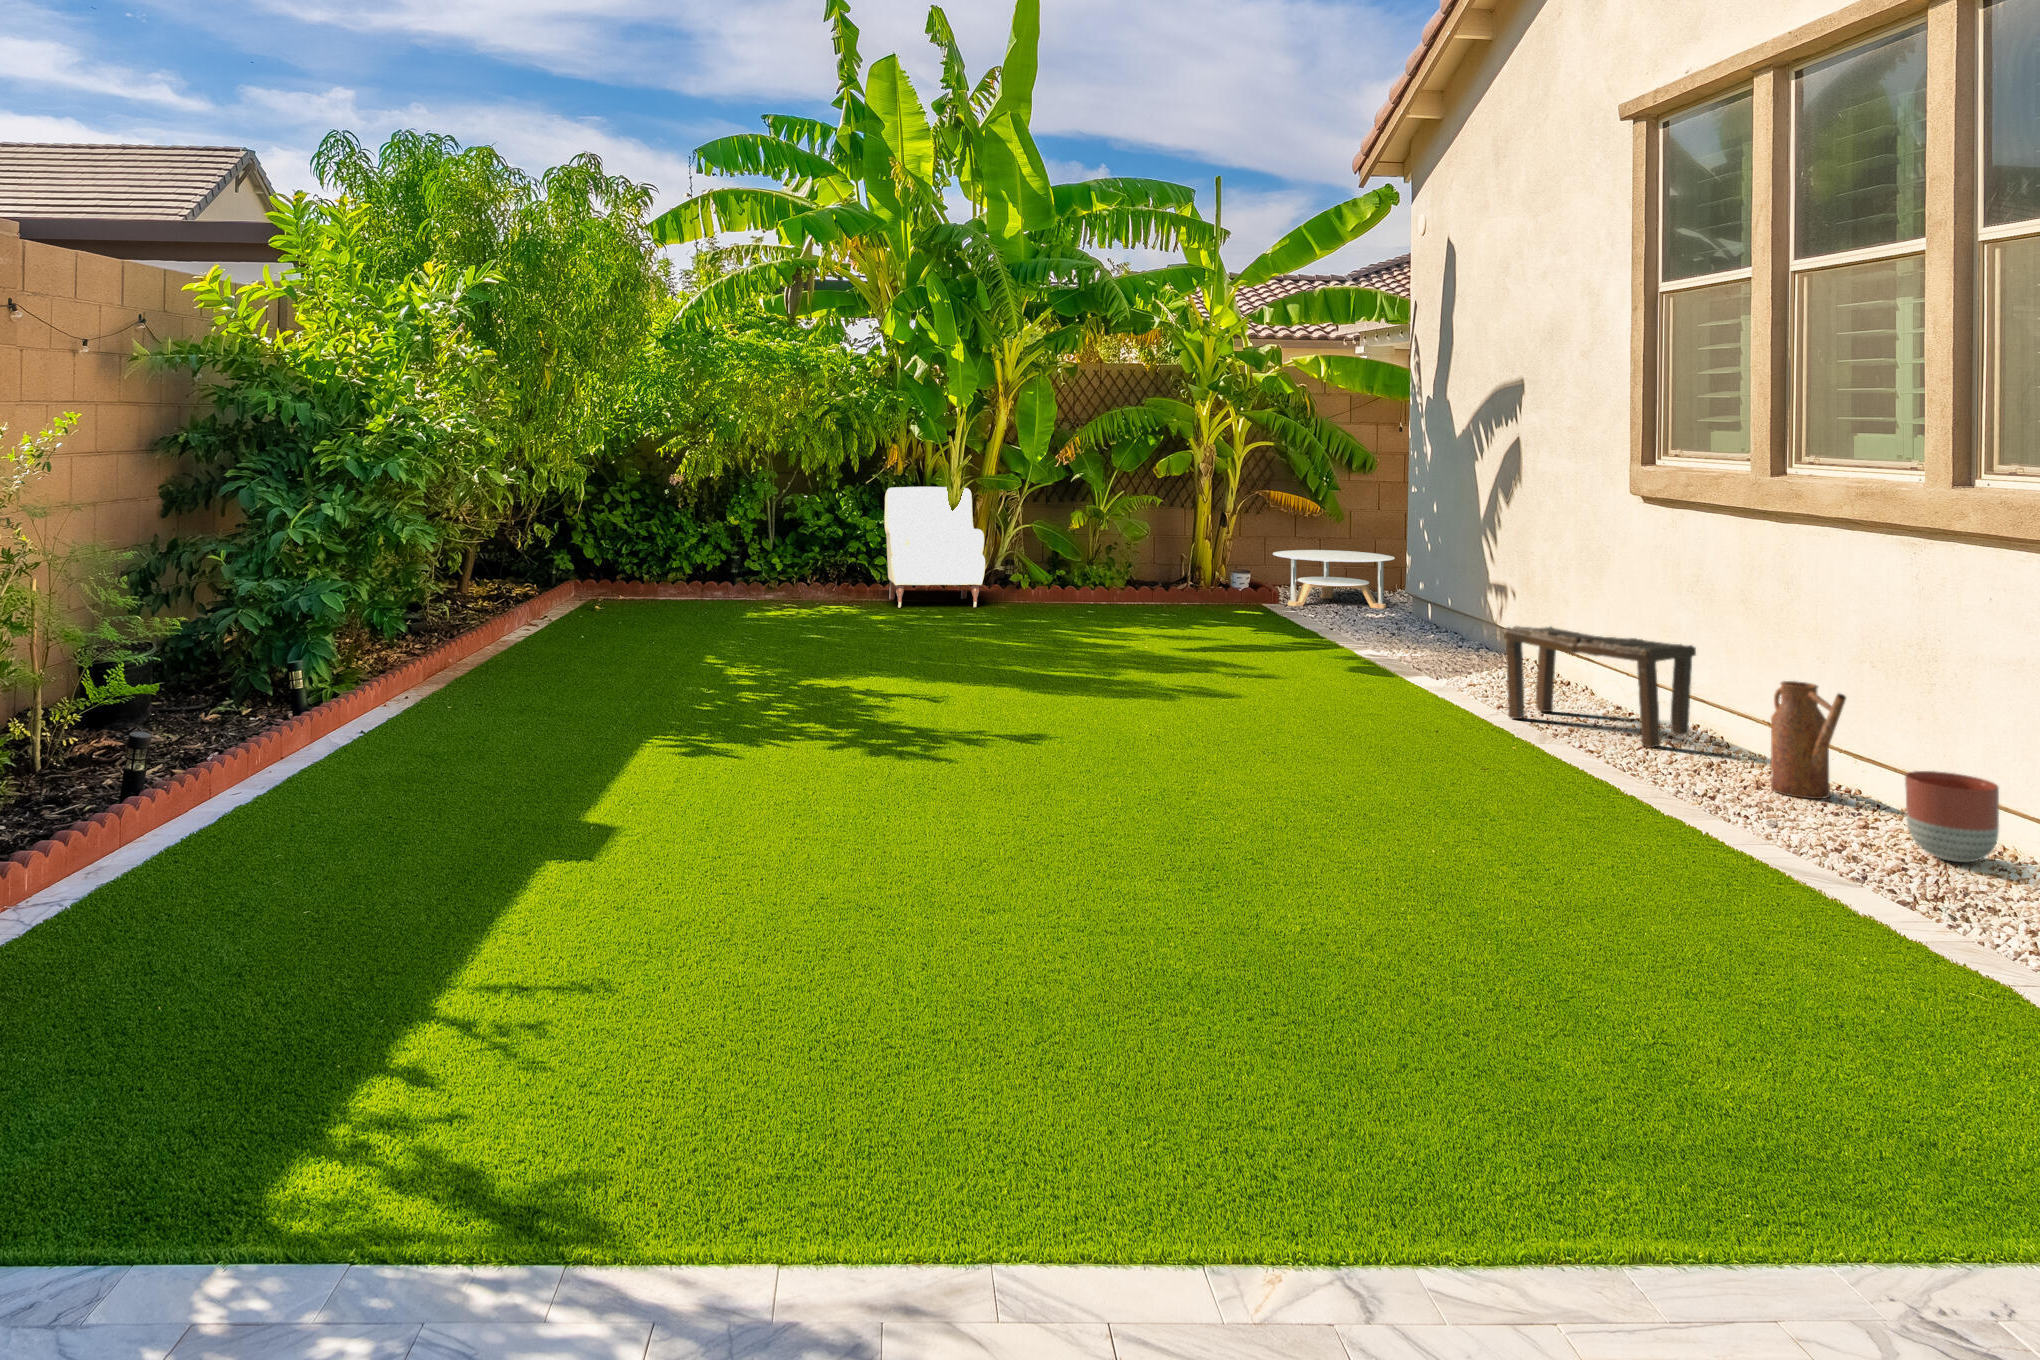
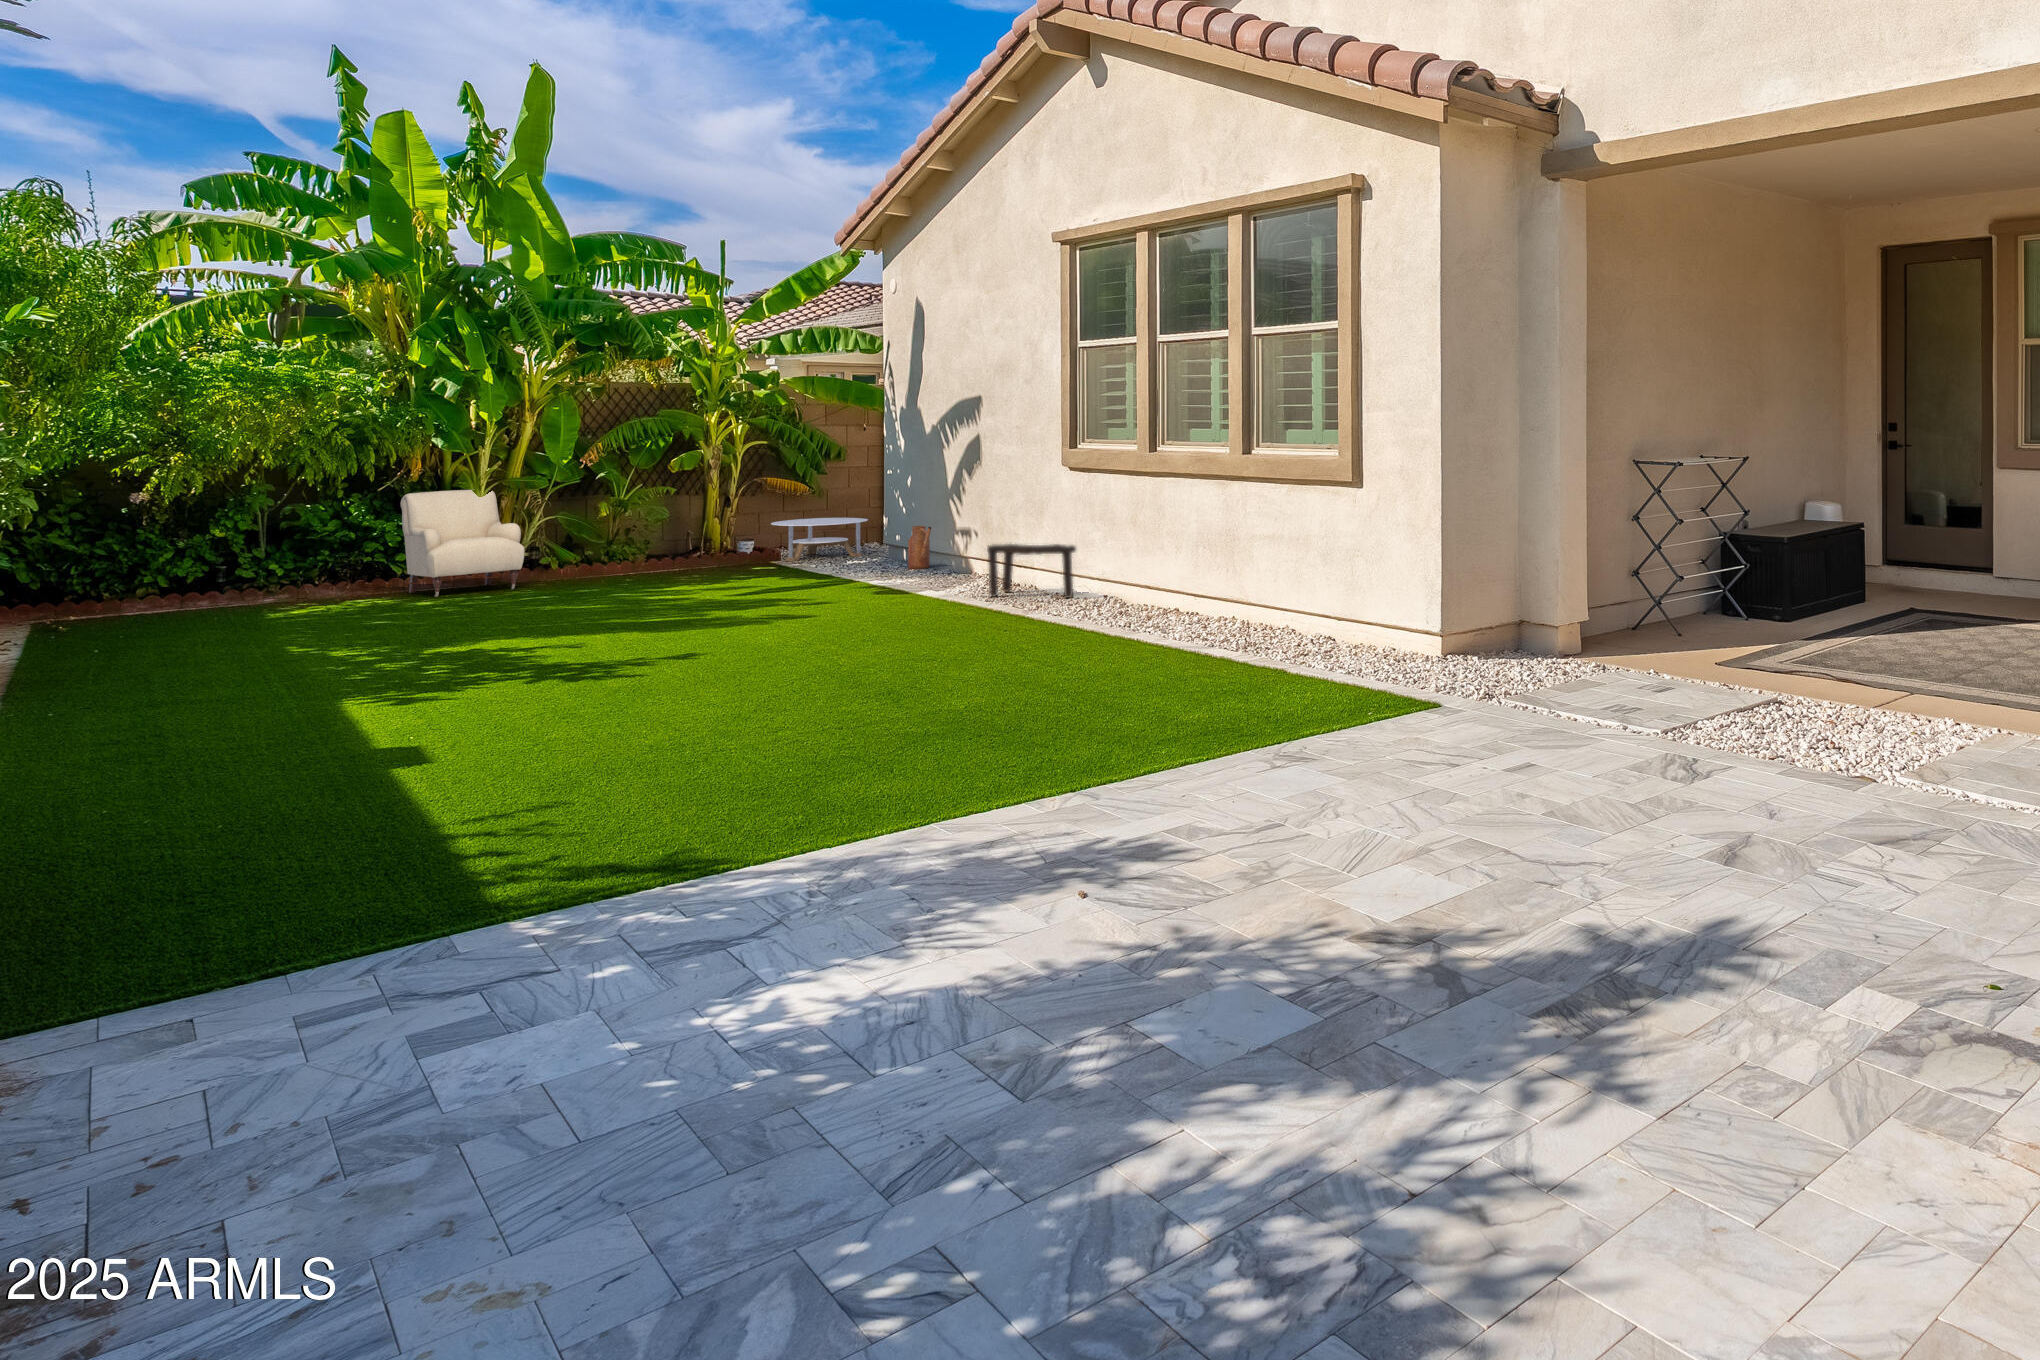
watering can: present [1771,681,1846,799] -> present [908,526,931,569]
planter: present [1905,771,1999,862] -> none [1184,579,1218,614]

